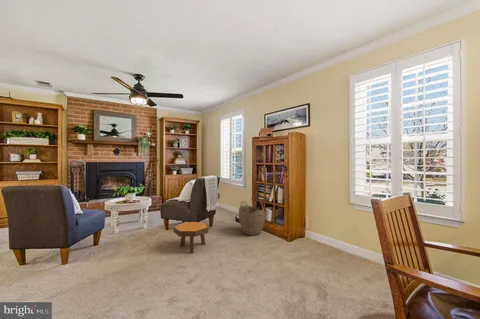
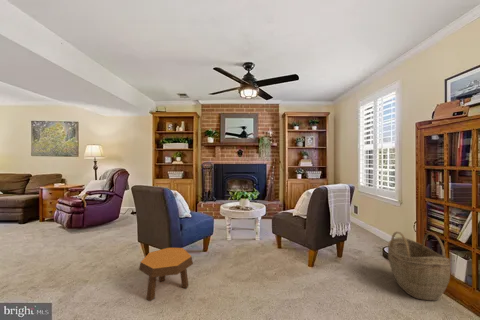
footstool: present [174,222,208,253] -> present [139,248,193,301]

